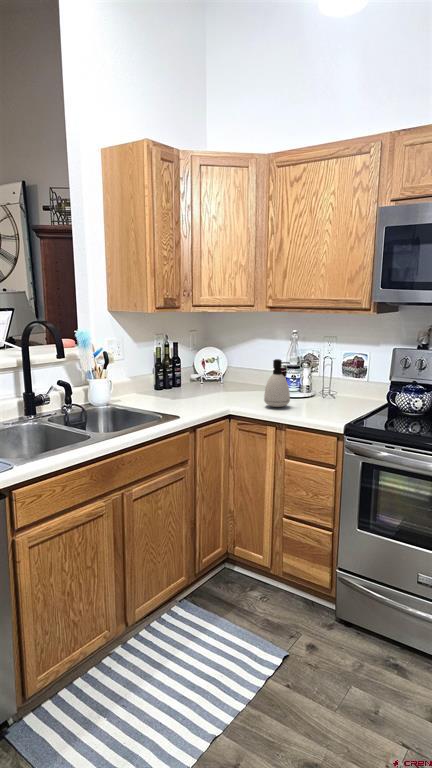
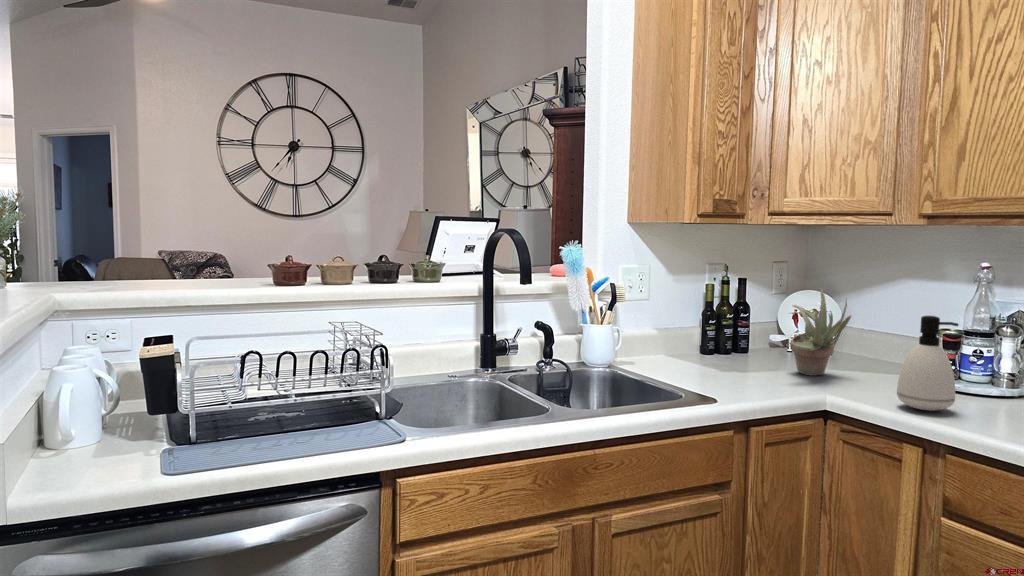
succulent plant: none [206,348,237,396] -> present [790,289,851,376]

